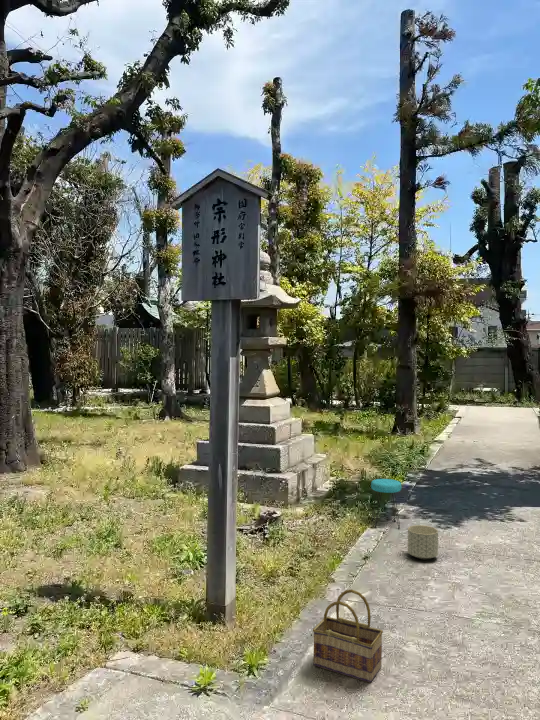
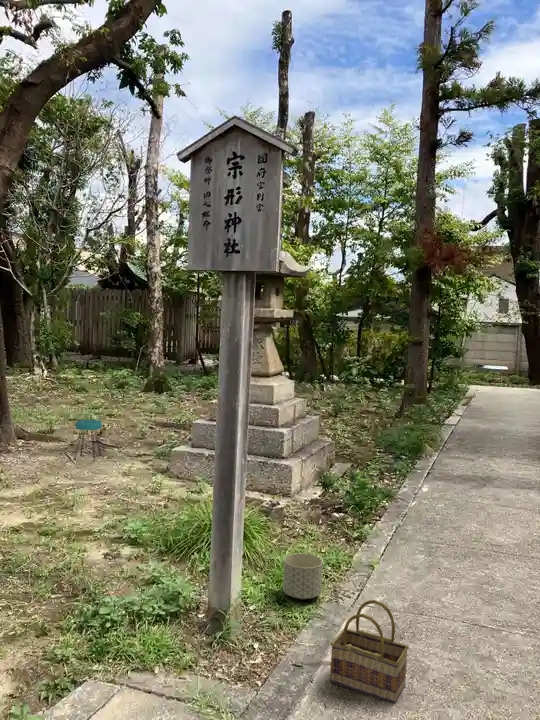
stool: present [371,479,402,528] -> present [74,420,102,460]
planter: present [408,525,438,560] -> present [283,553,322,600]

